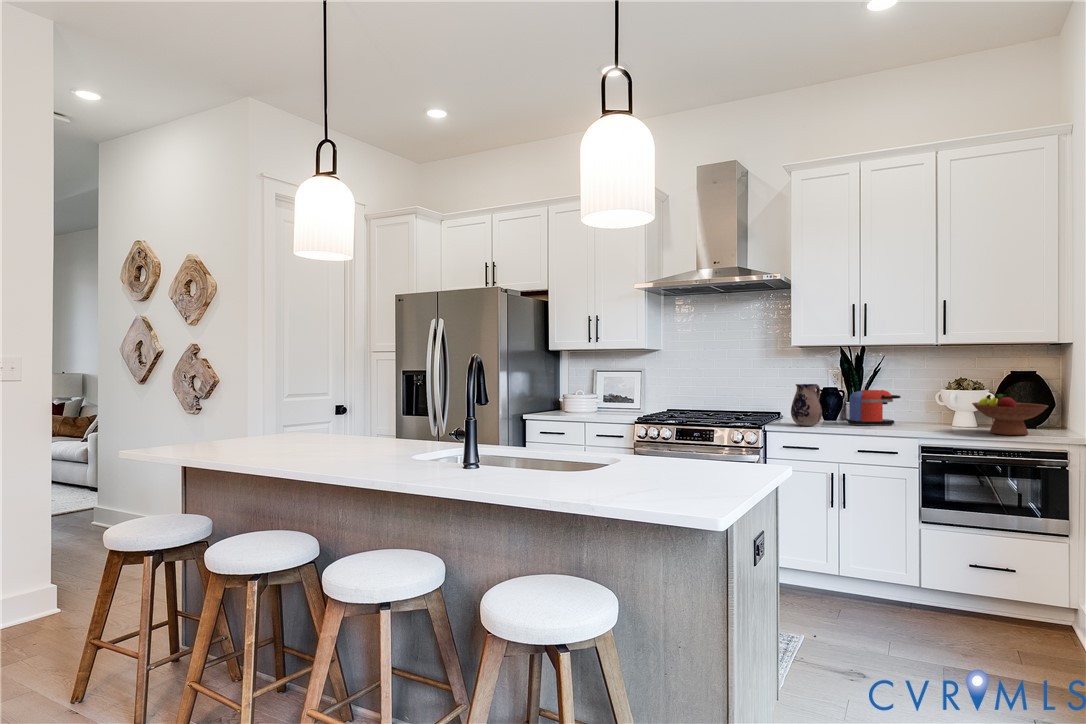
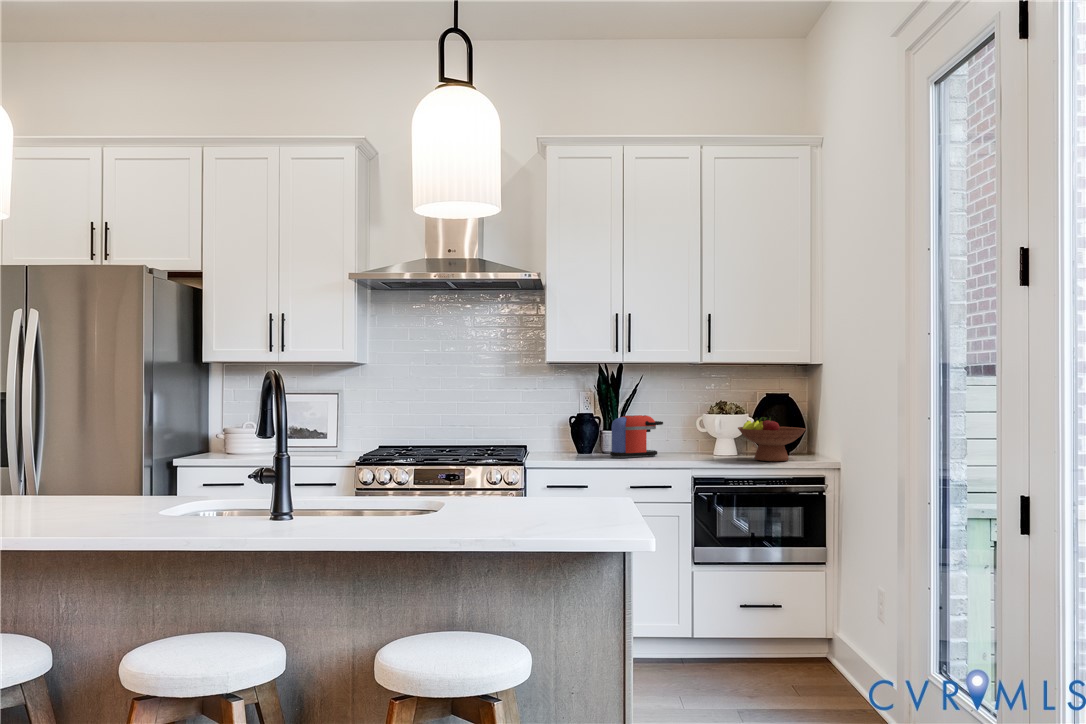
ceramic pitcher: present [791,384,822,426] -> none [549,409,585,461]

